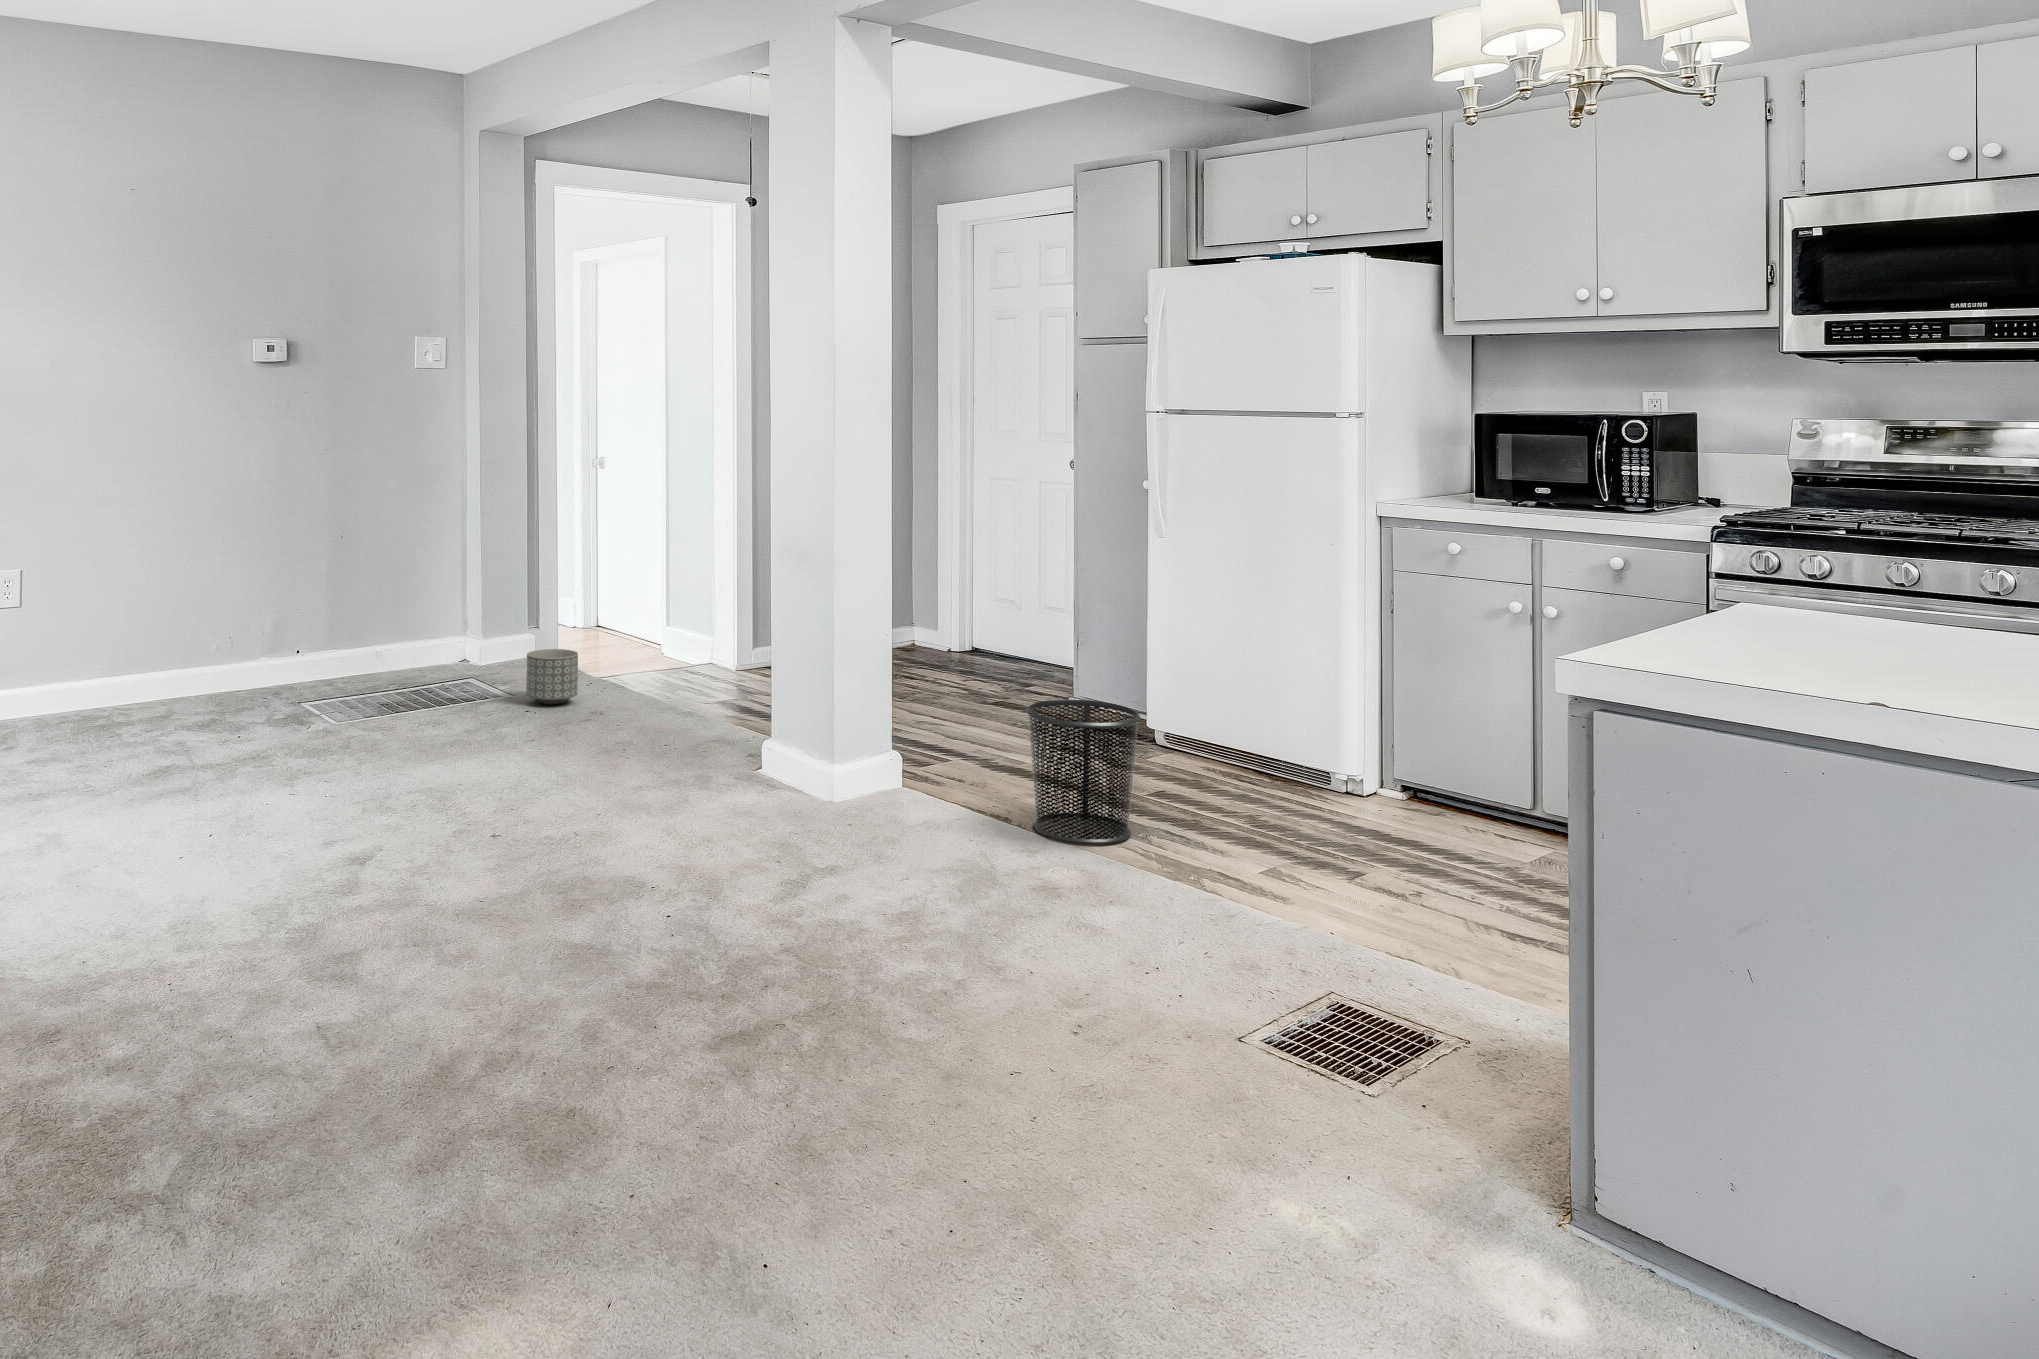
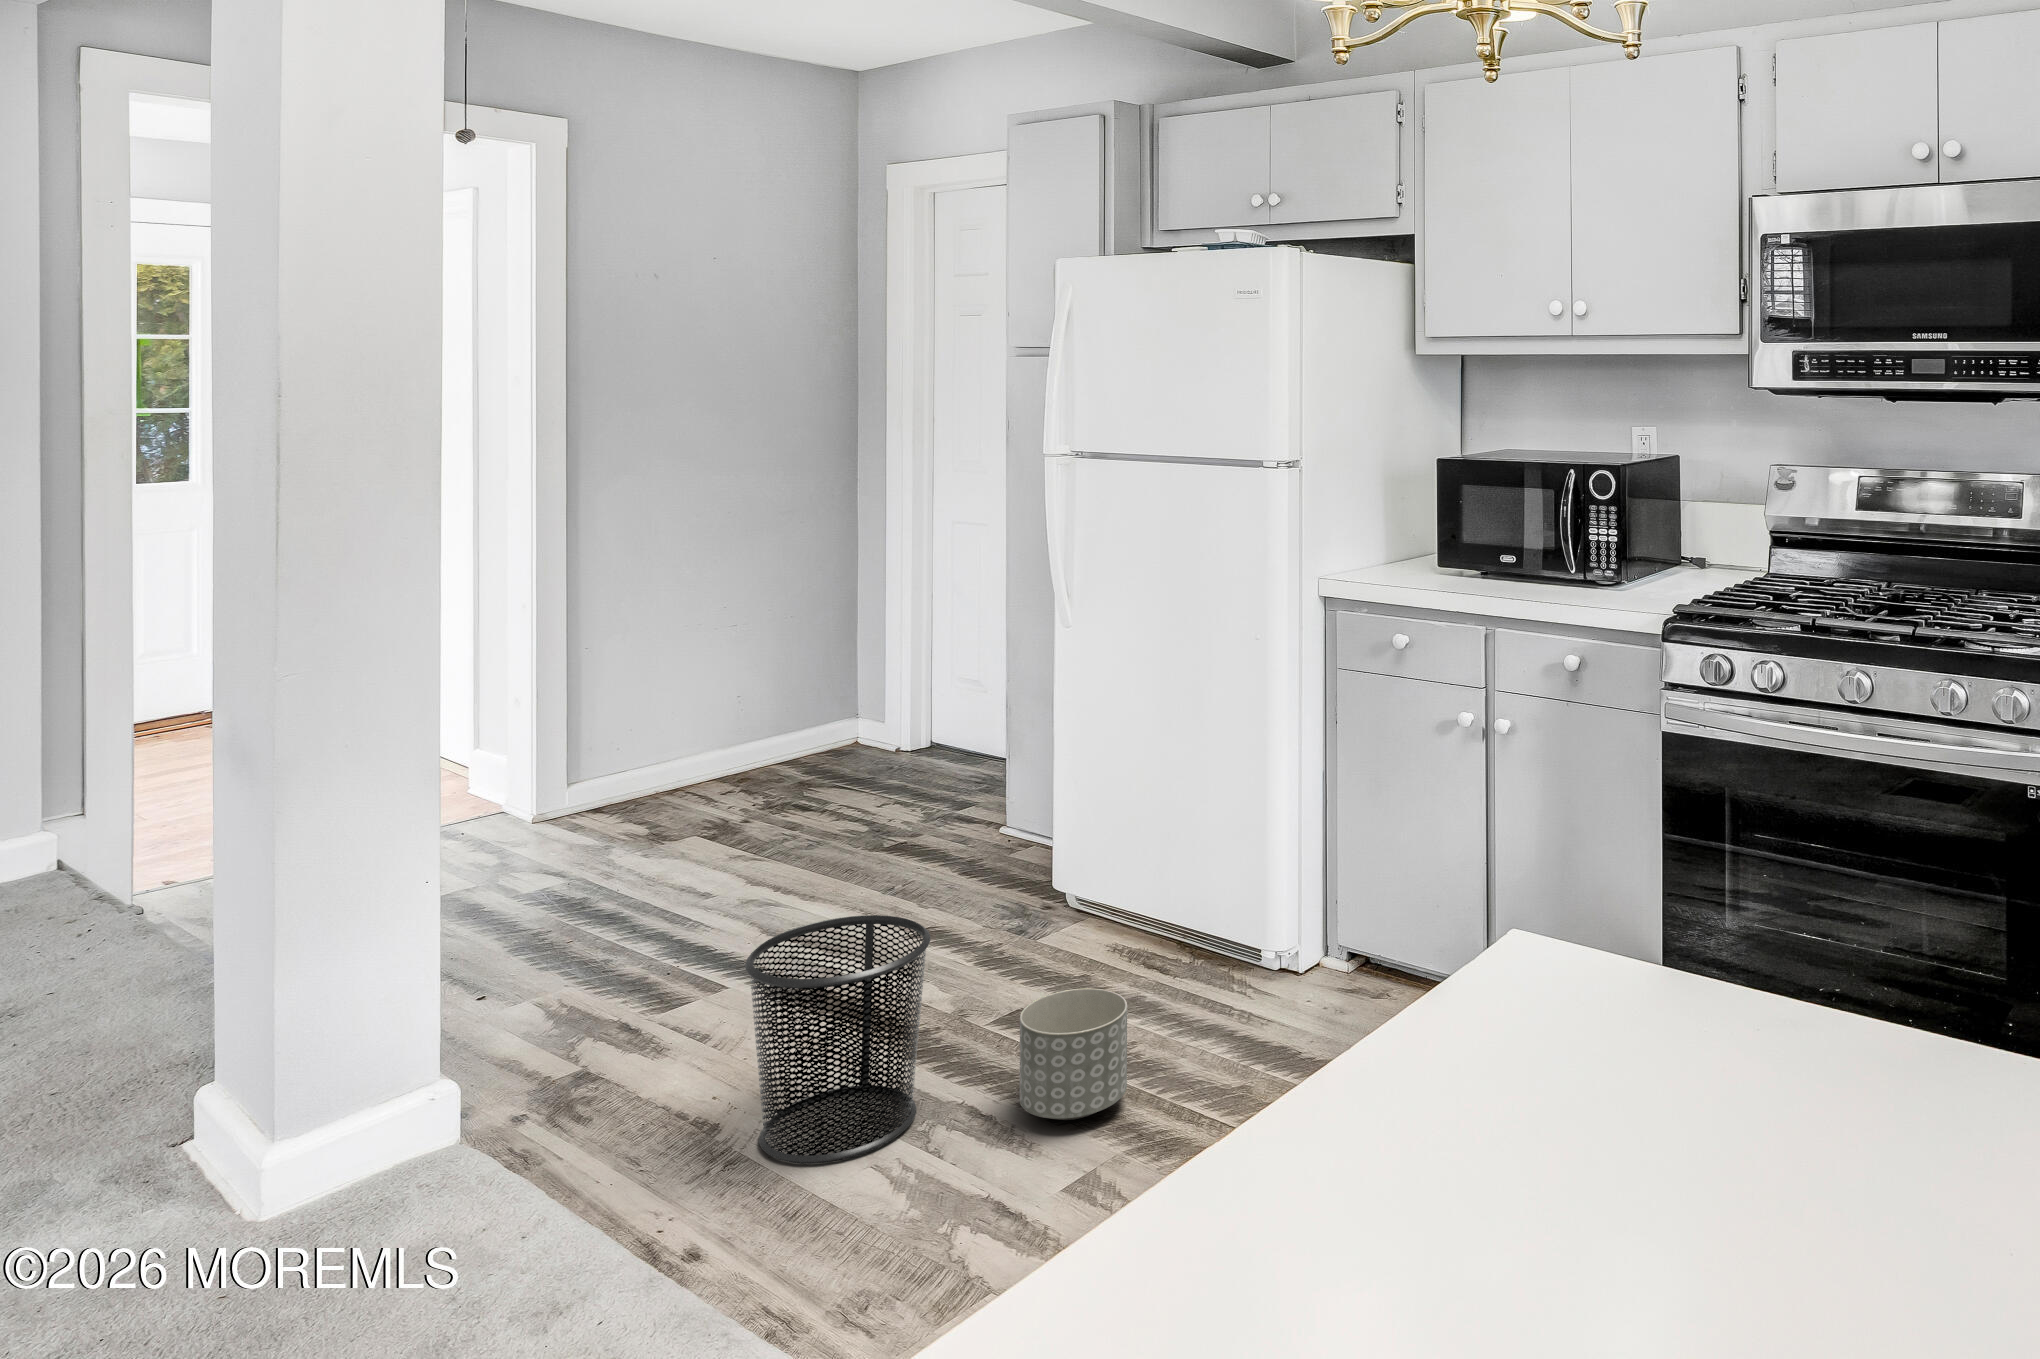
planter: present [526,649,578,705] -> present [1020,988,1127,1120]

